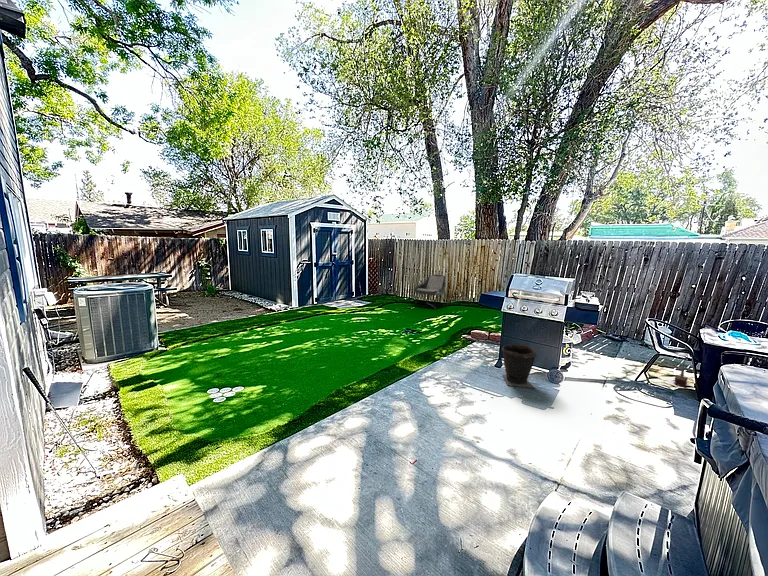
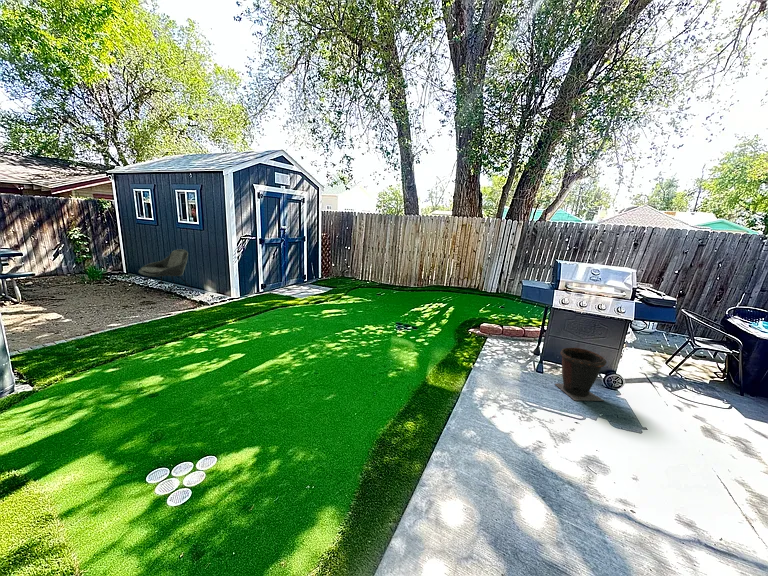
lounge chair: present [414,275,447,309] -> present [139,249,192,296]
potted plant: present [674,356,688,387] -> none [705,344,733,381]

